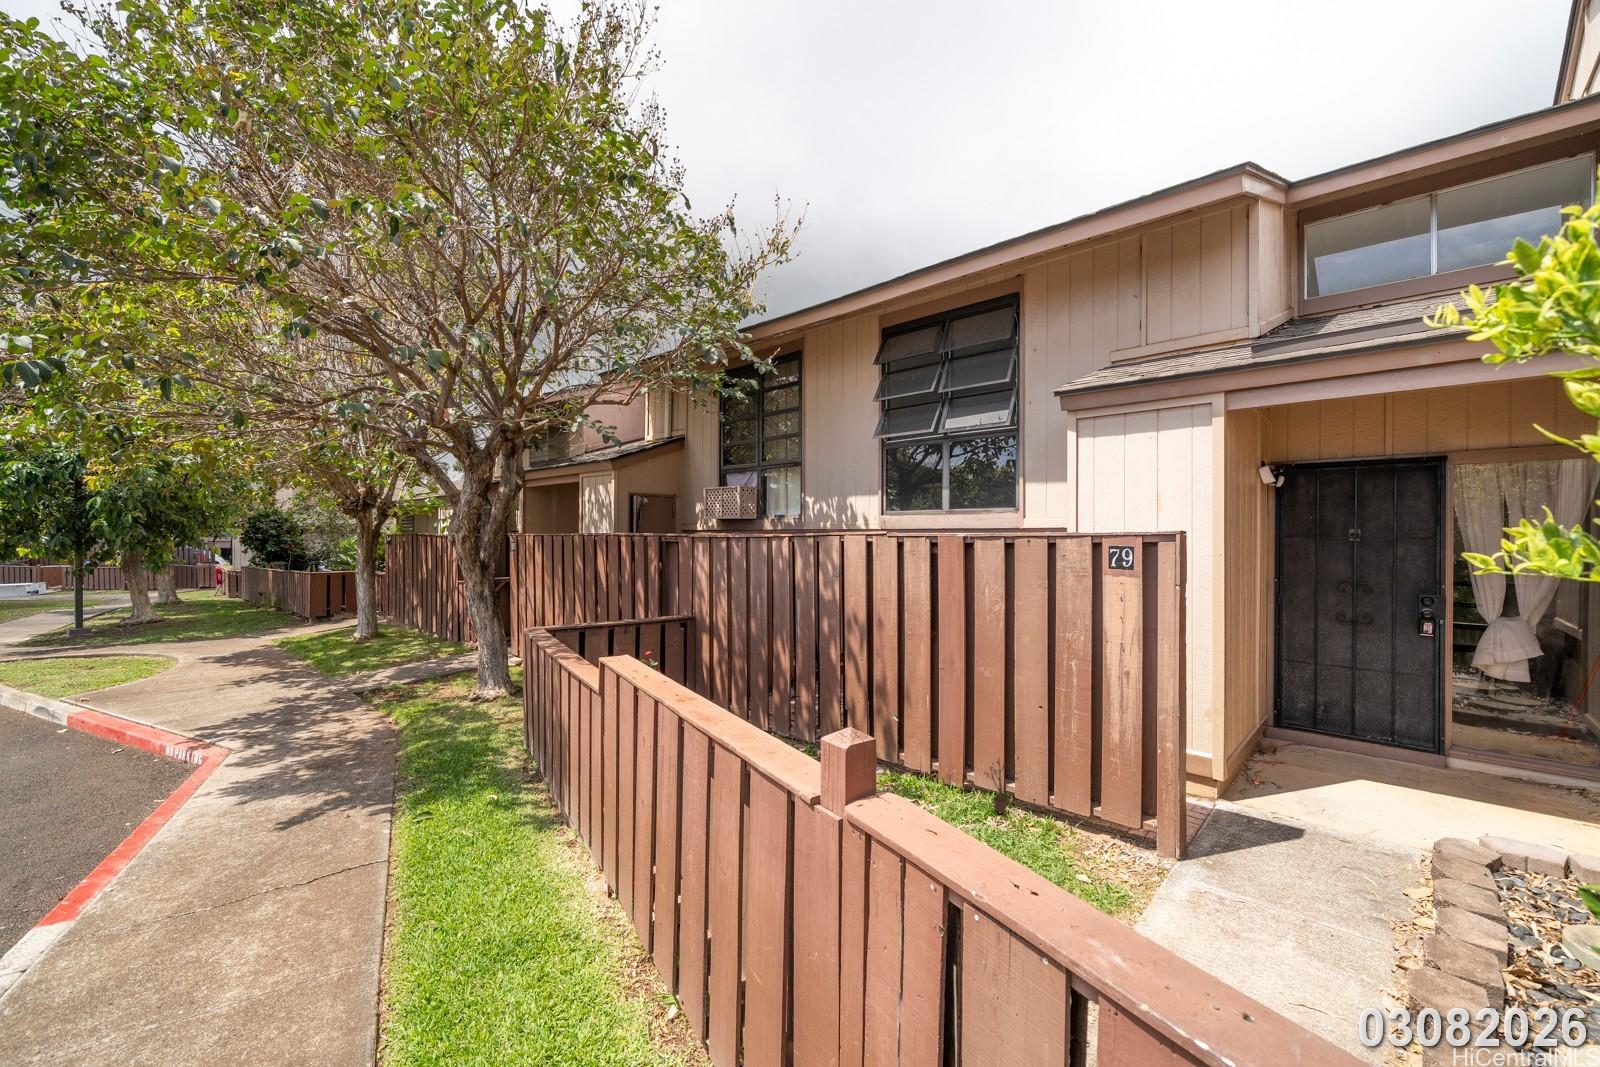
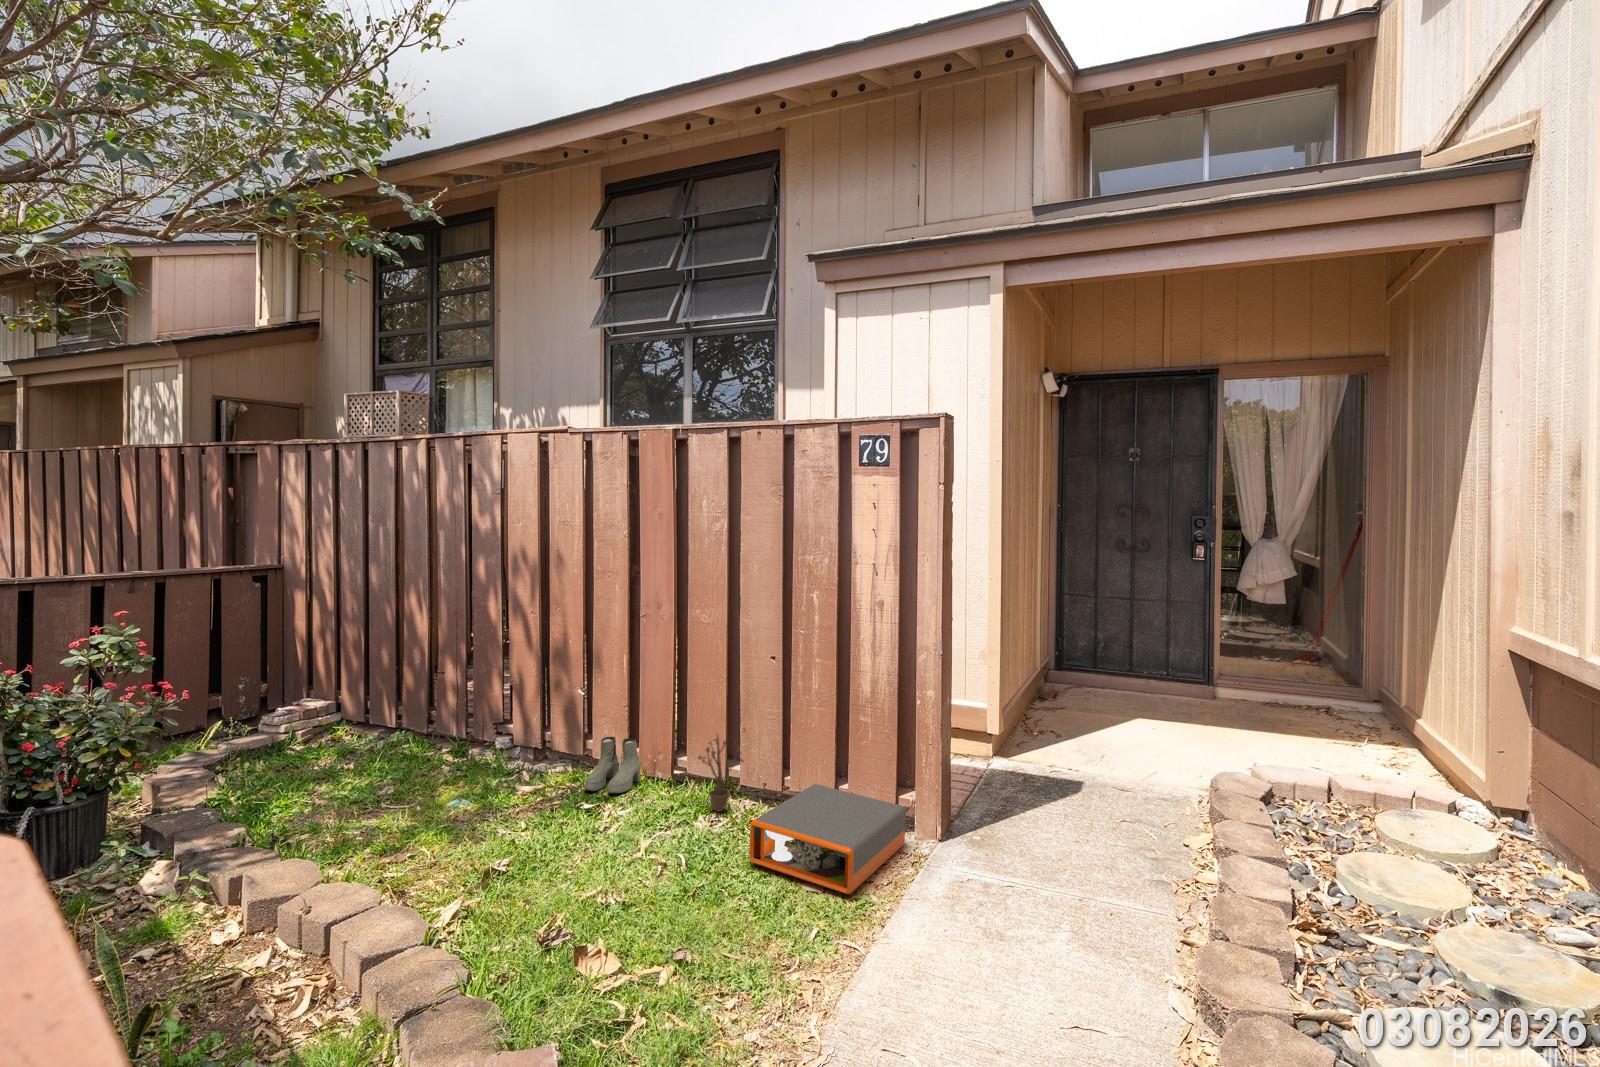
boots: none [902,750,938,791] -> present [585,737,641,794]
storage box: none [1031,803,1150,888] -> present [749,784,906,894]

